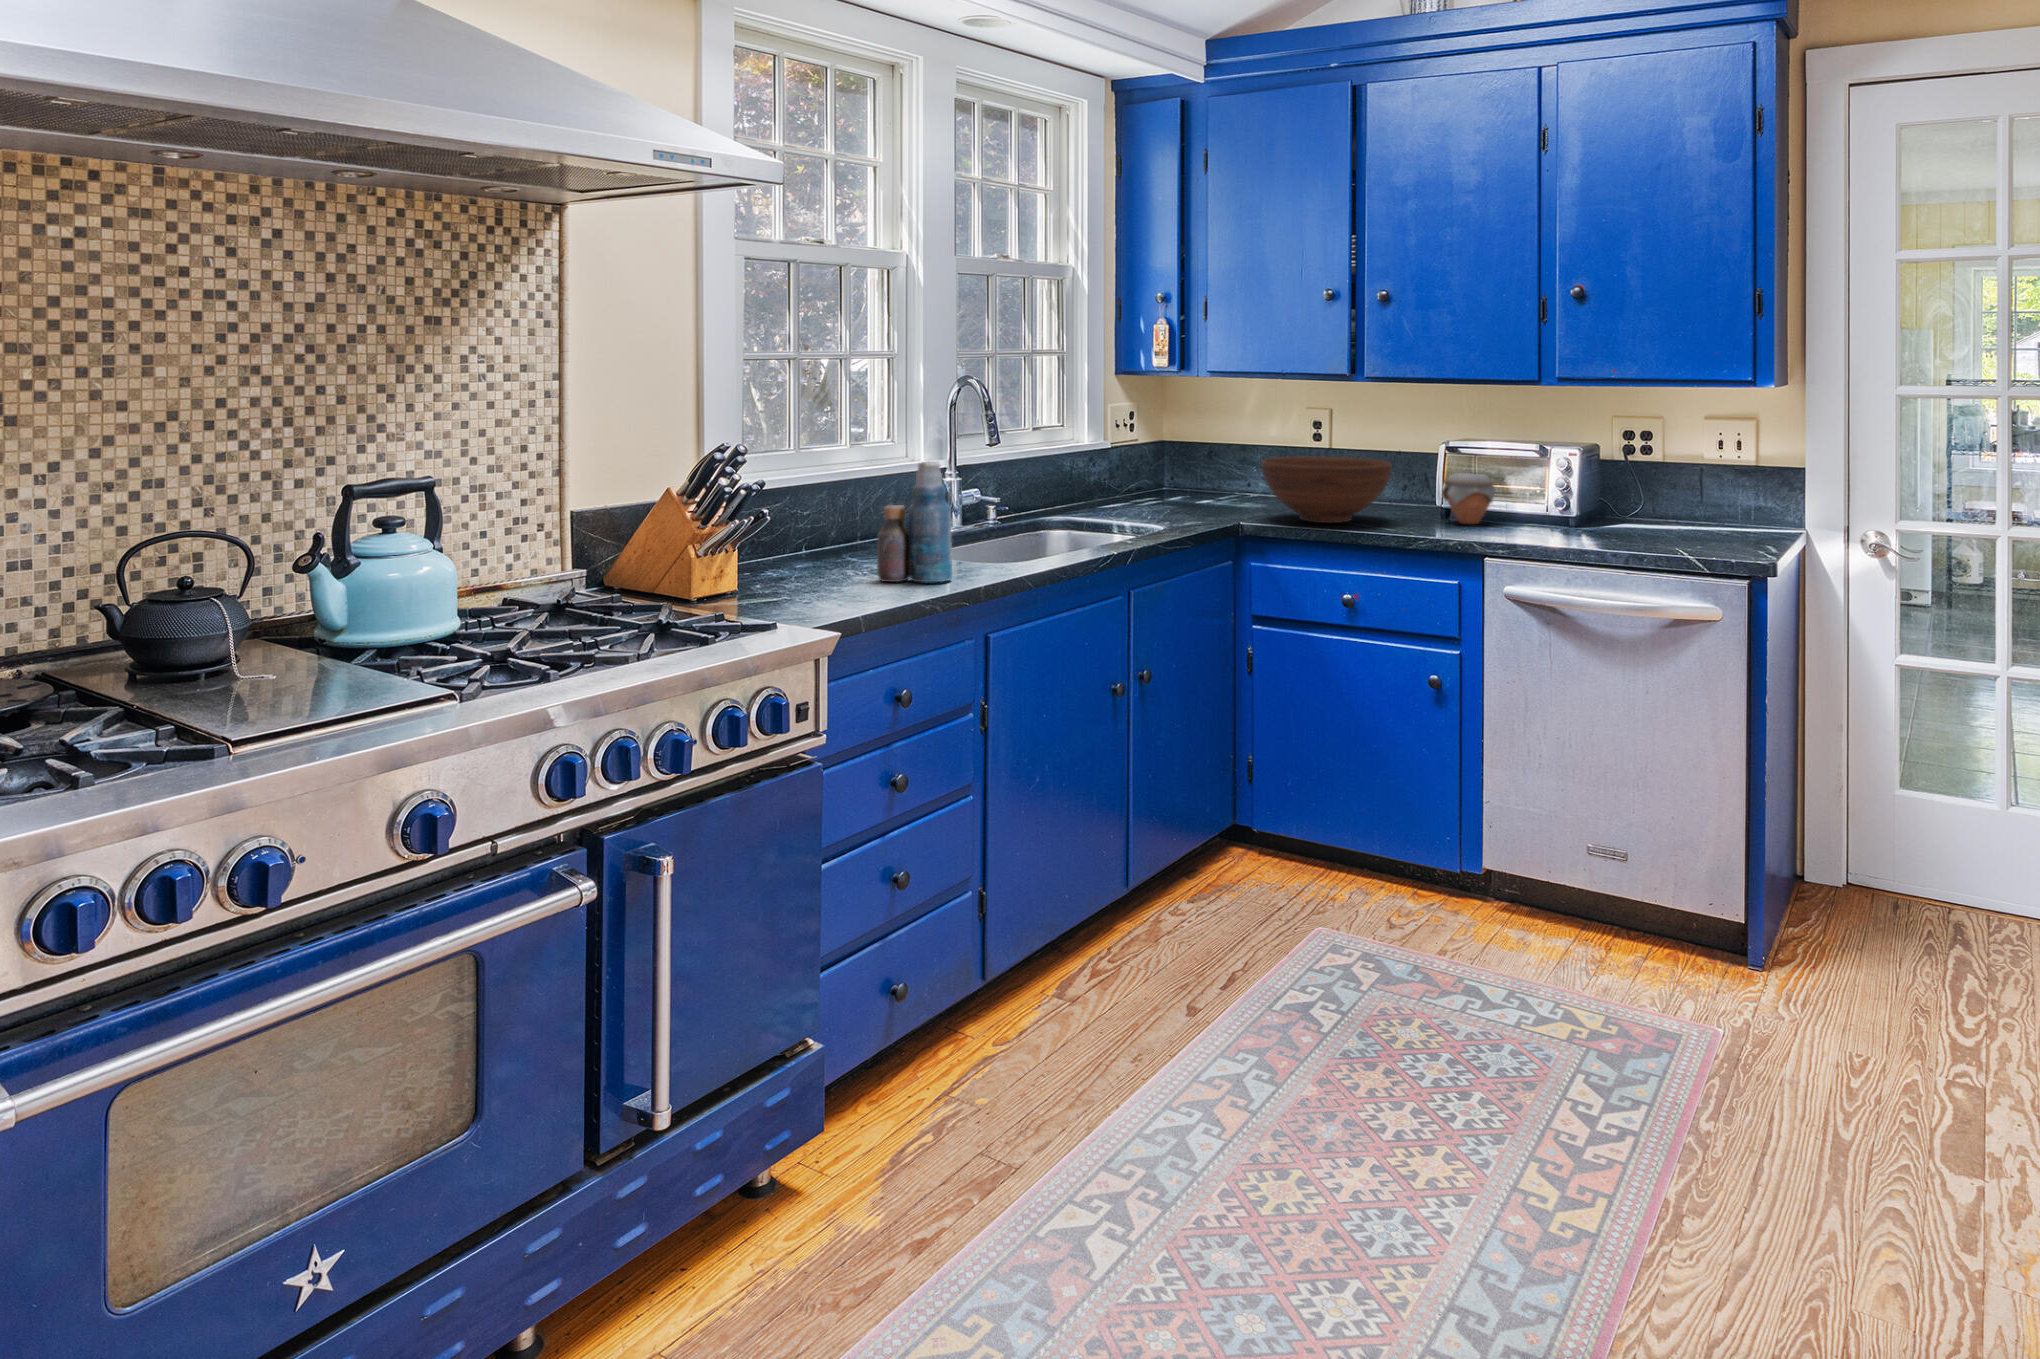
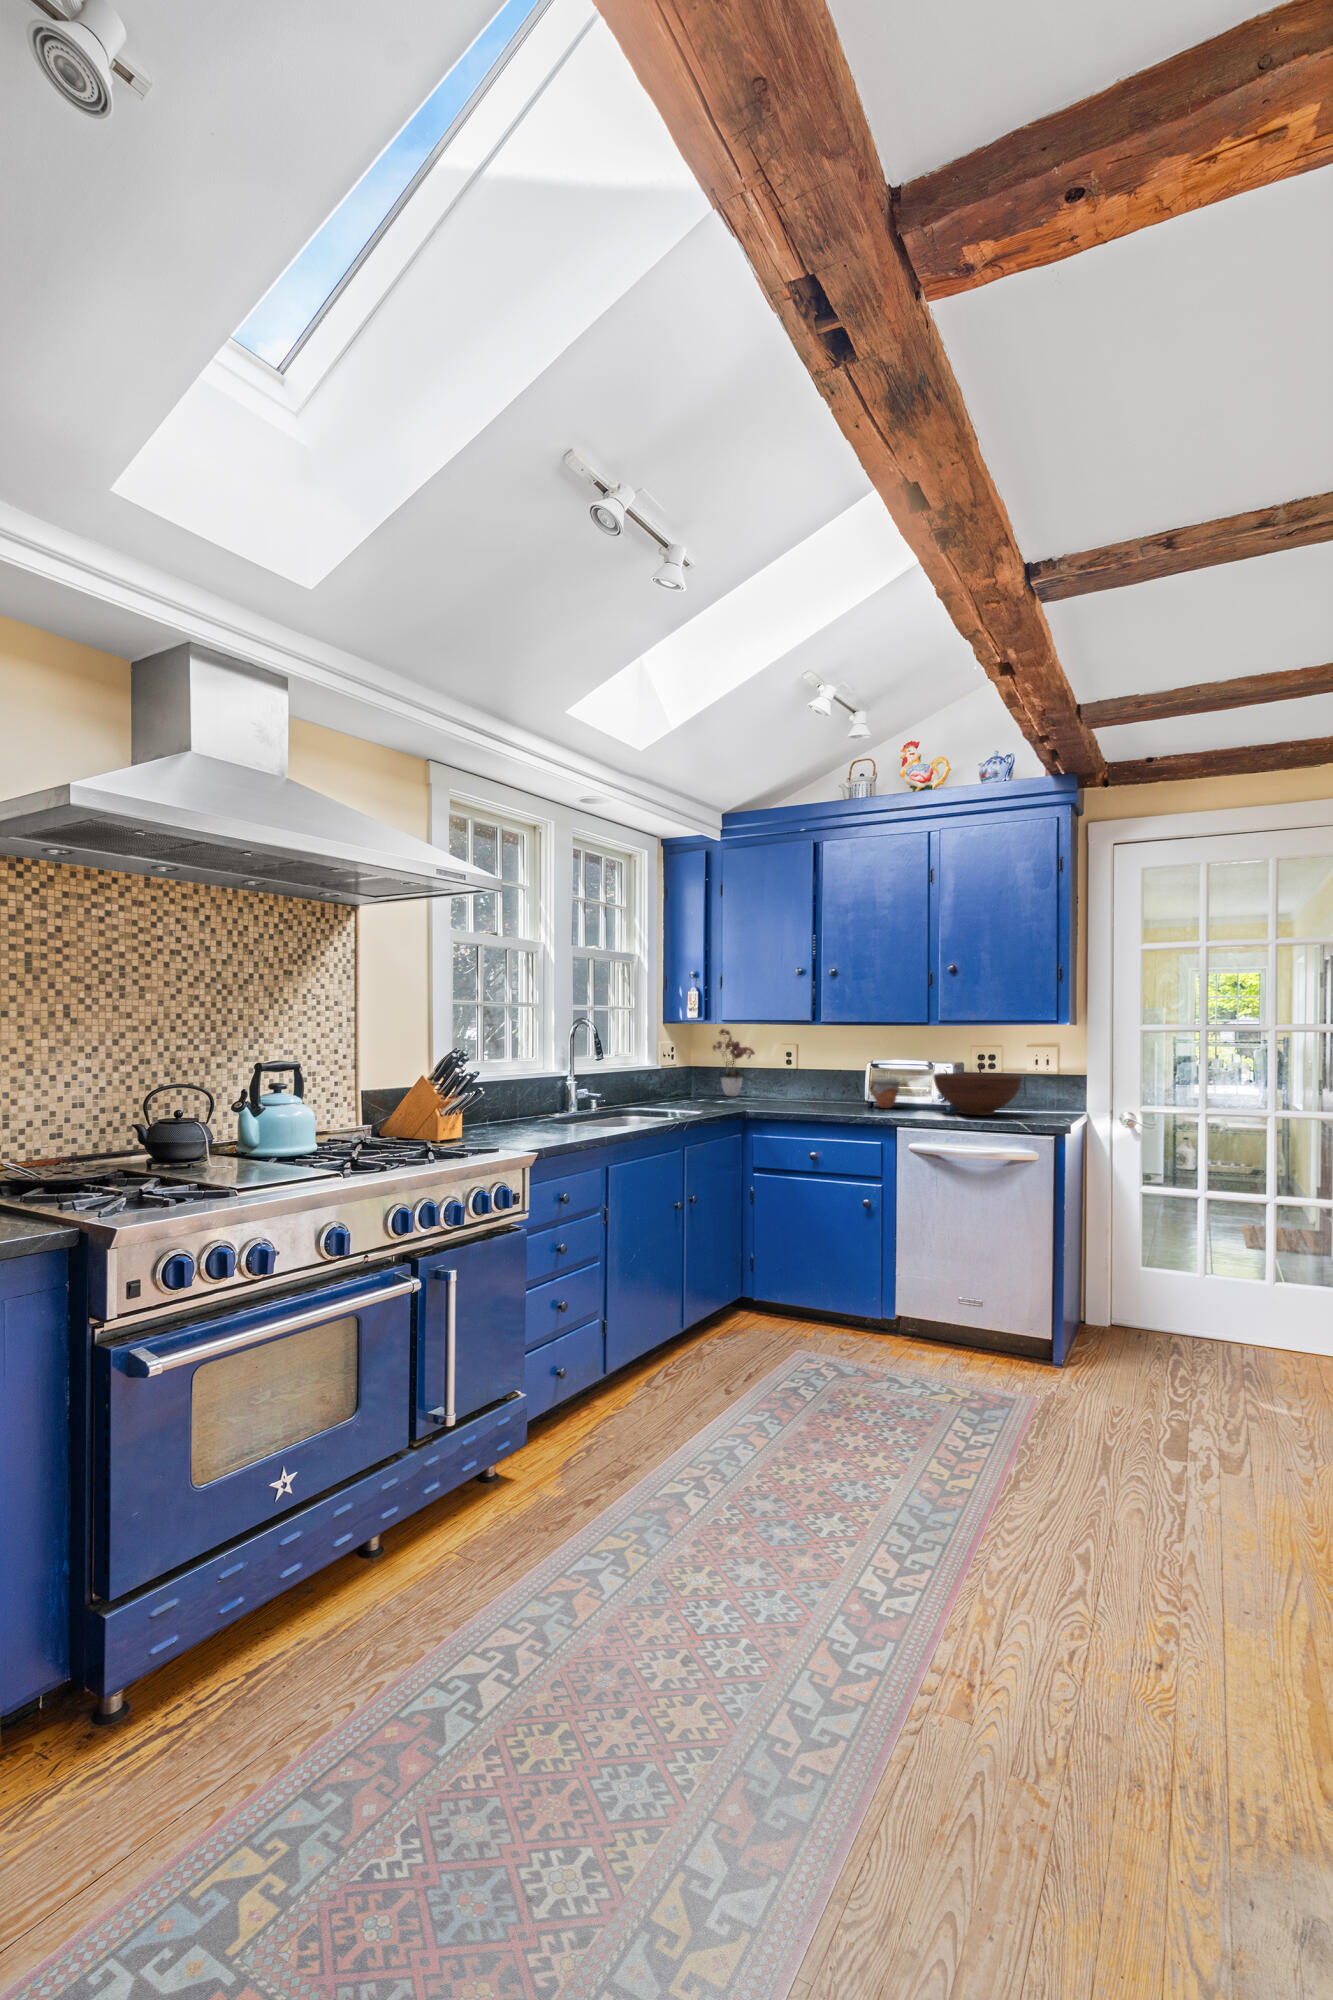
flower arrangement: none [1191,385,1268,498] -> present [713,1029,755,1096]
fruit bowl: present [1262,457,1392,523] -> present [933,1073,1022,1115]
bottle: present [877,462,952,582] -> none [542,1060,587,1132]

